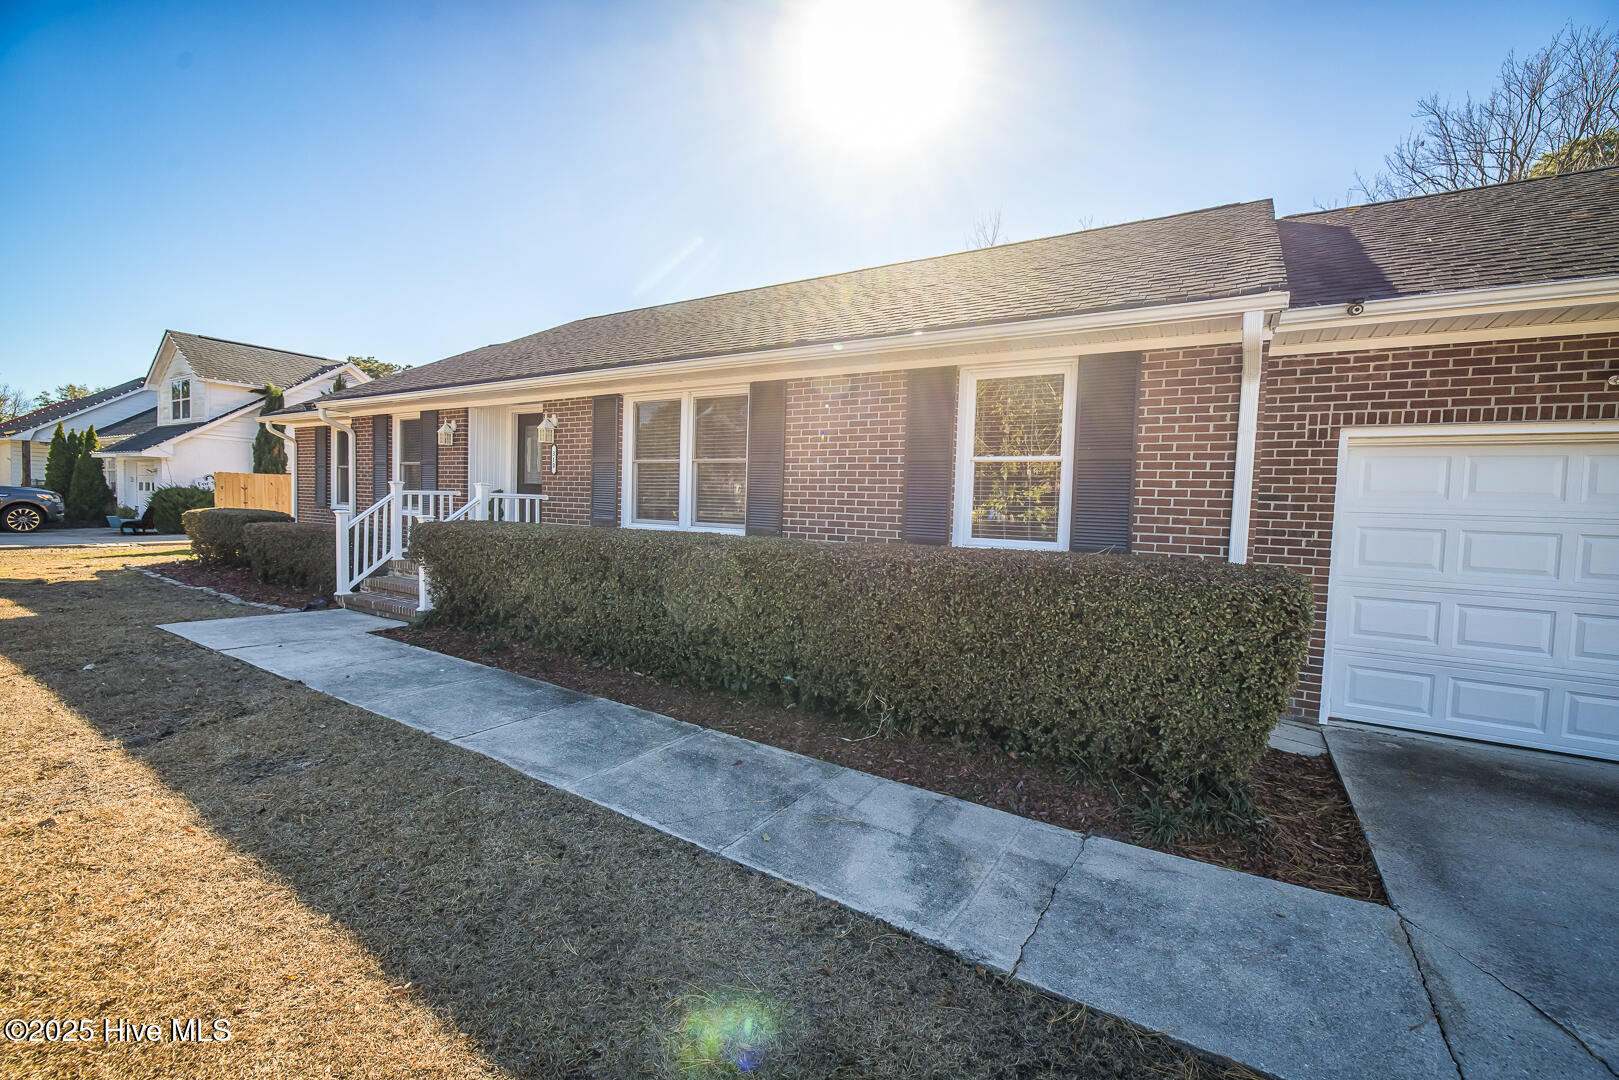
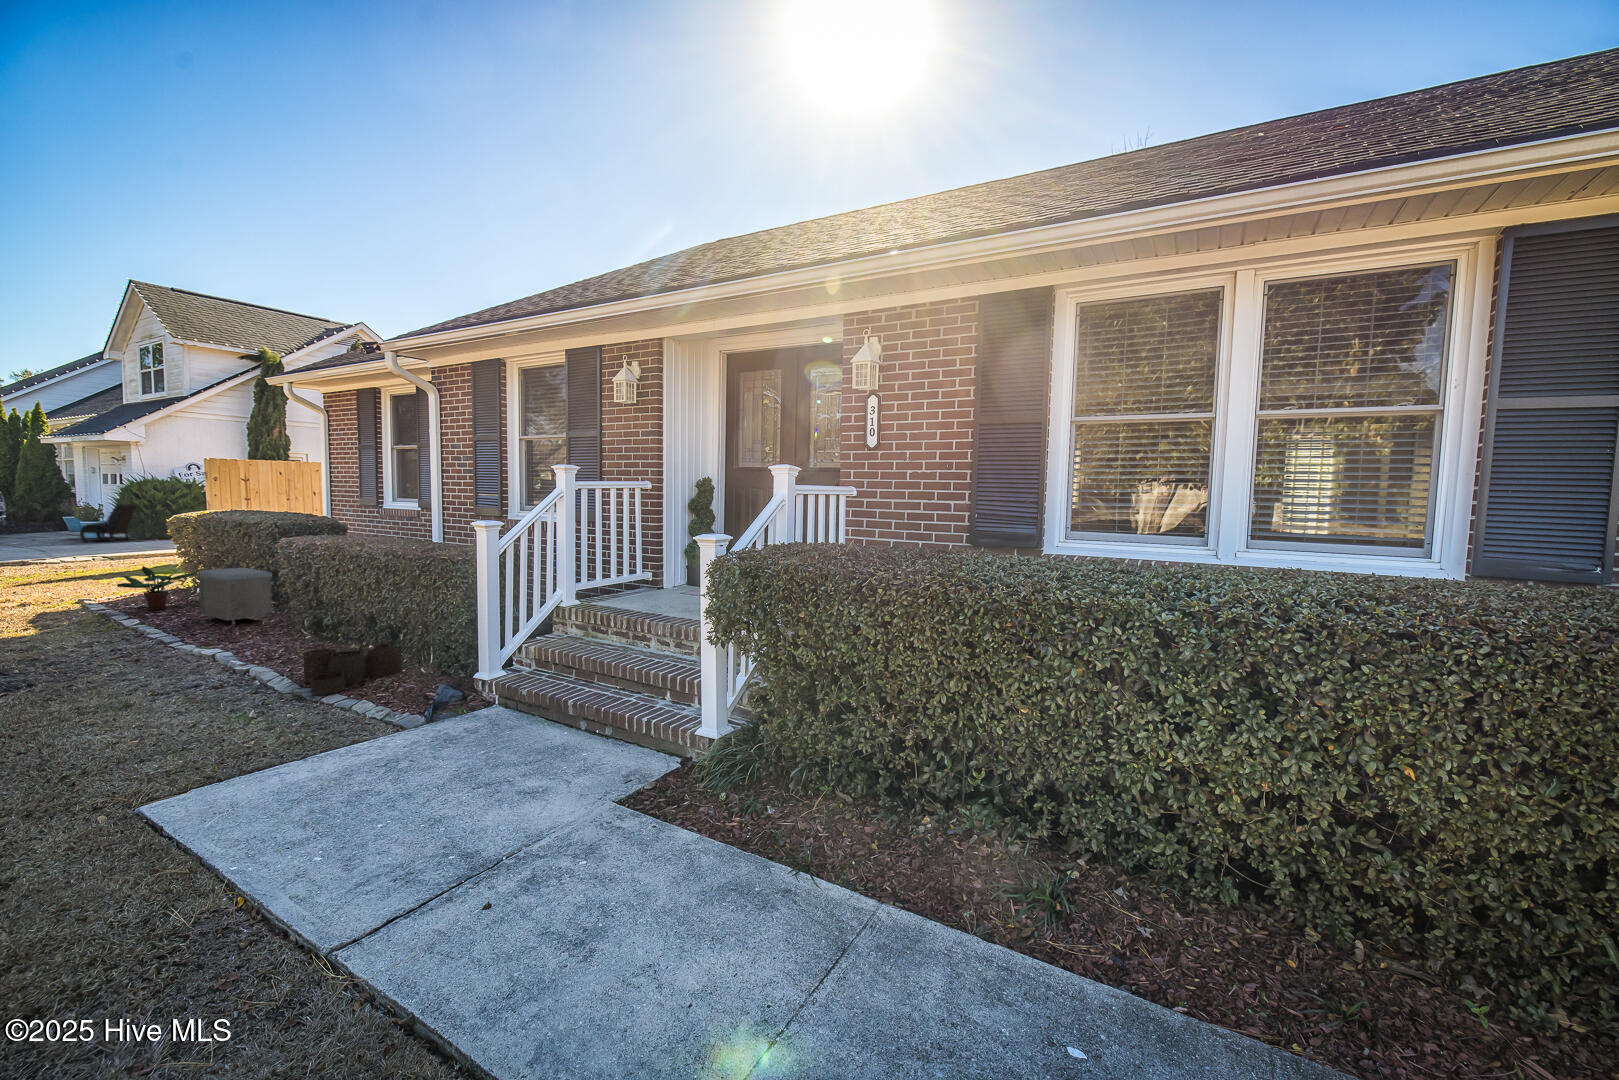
potted plant: none [148,542,201,571] -> present [117,566,198,610]
storage bench: none [199,544,244,577] -> present [200,568,272,625]
woven basket: none [247,579,305,602] -> present [303,641,402,695]

